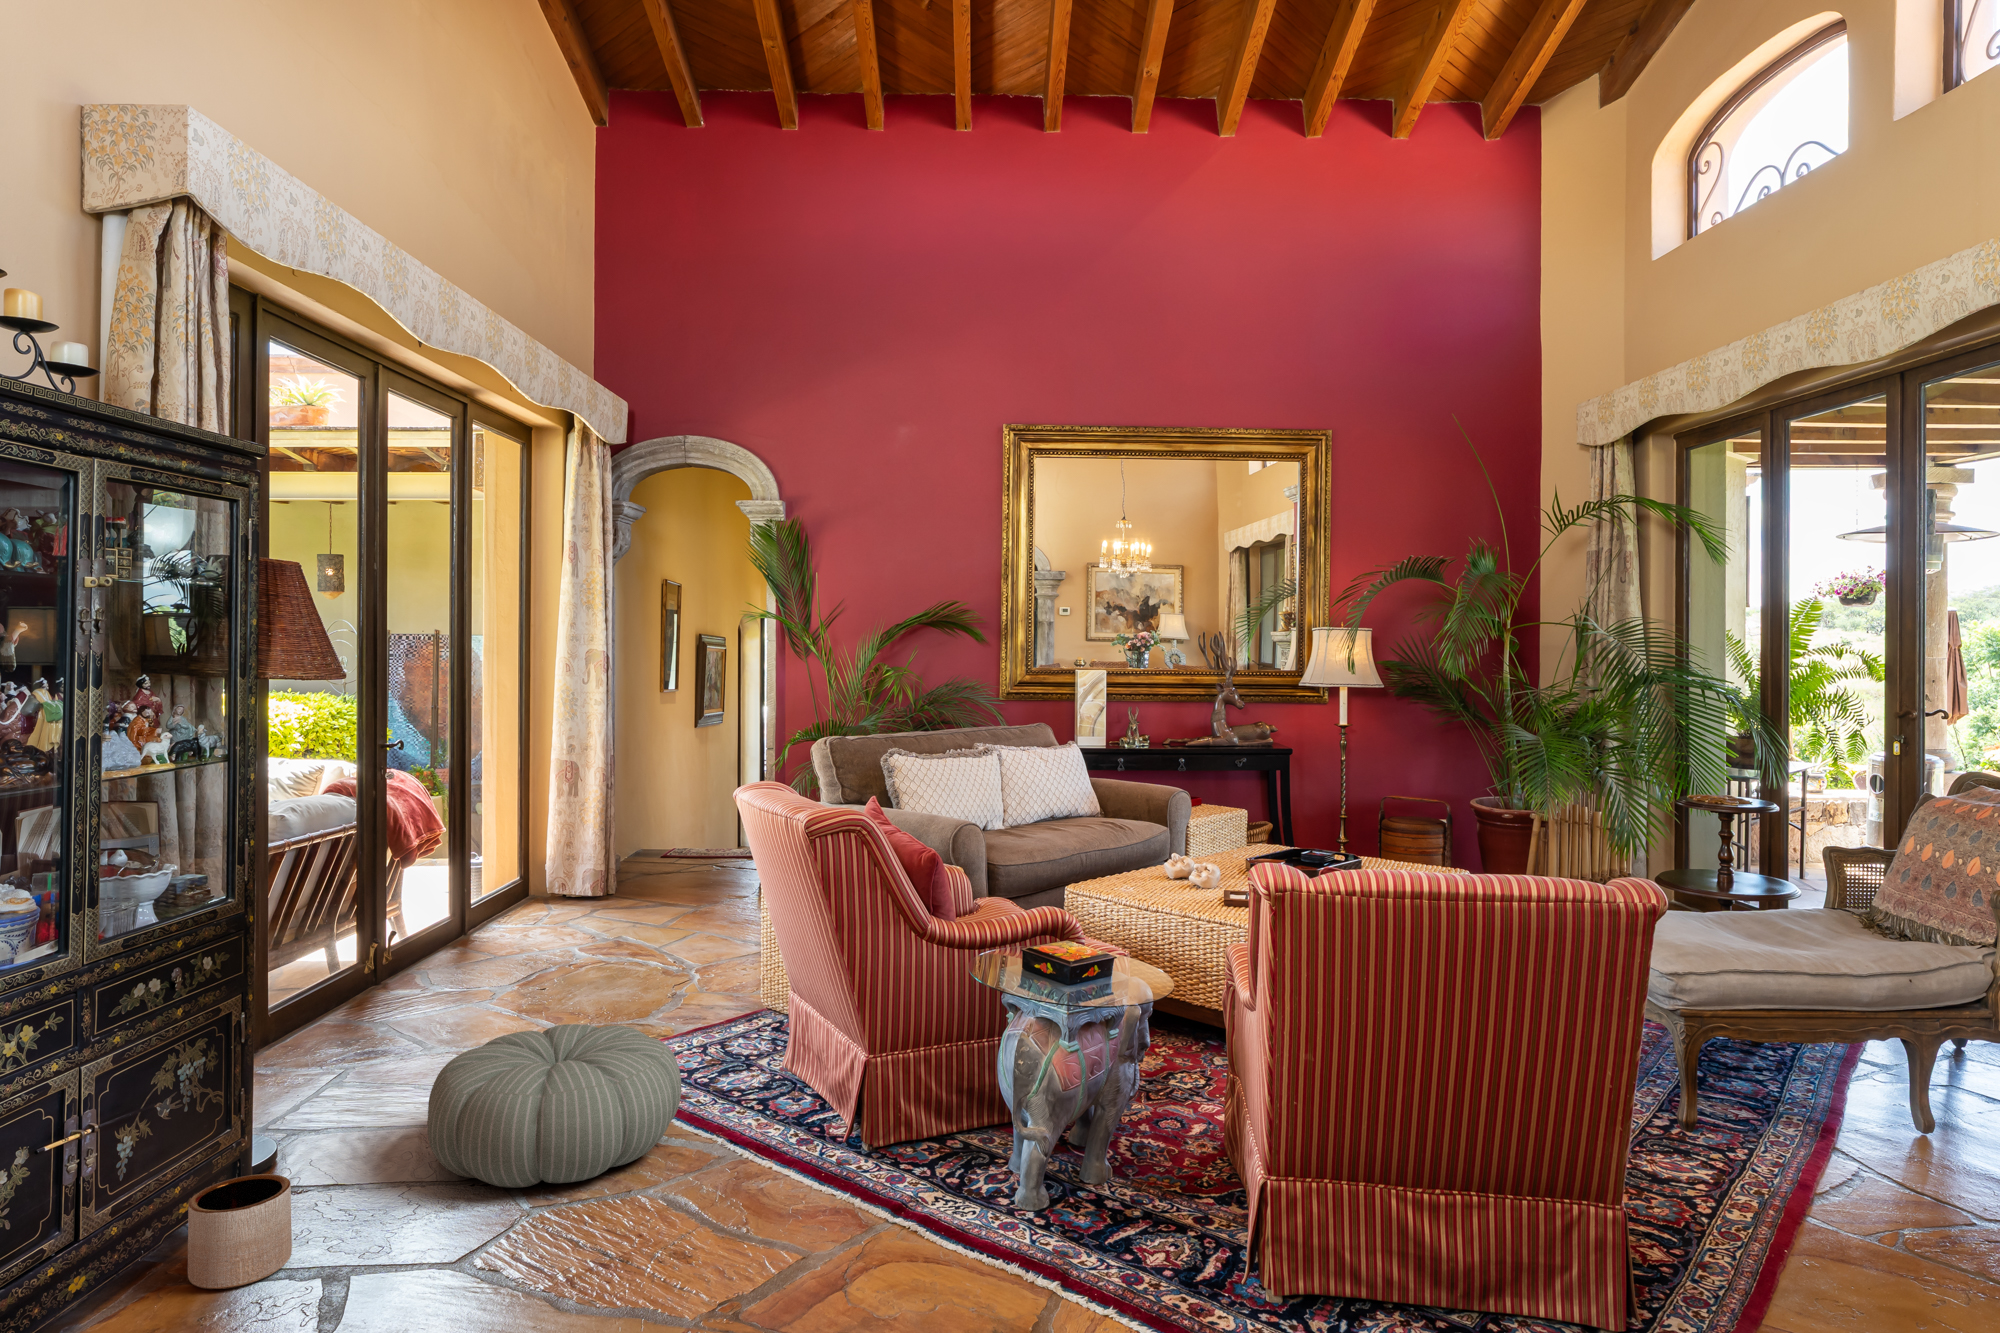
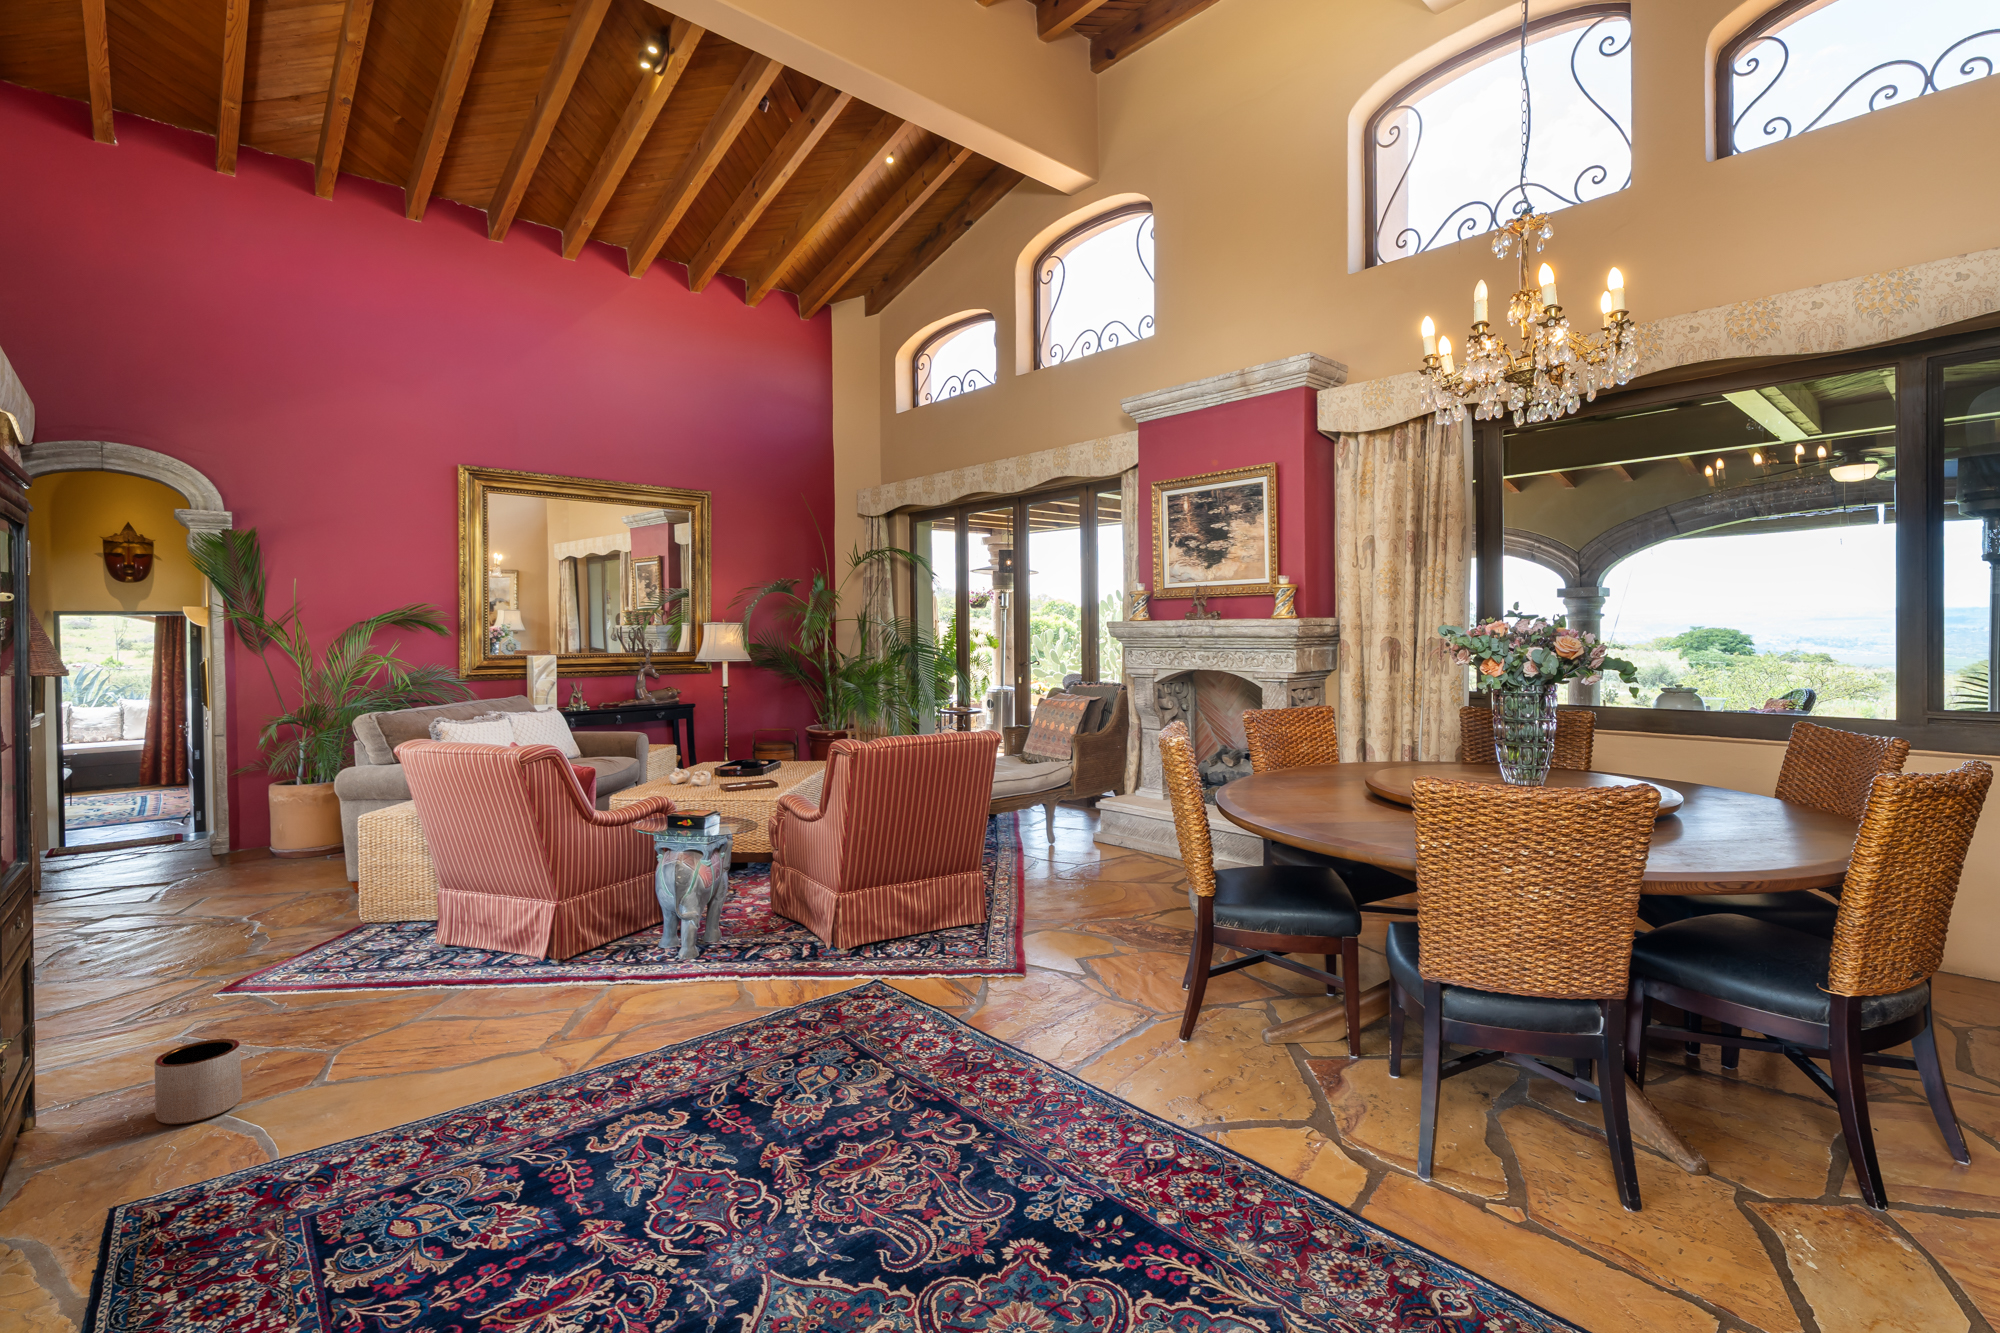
pouf: present [427,1024,681,1188] -> none [244,917,457,1032]

